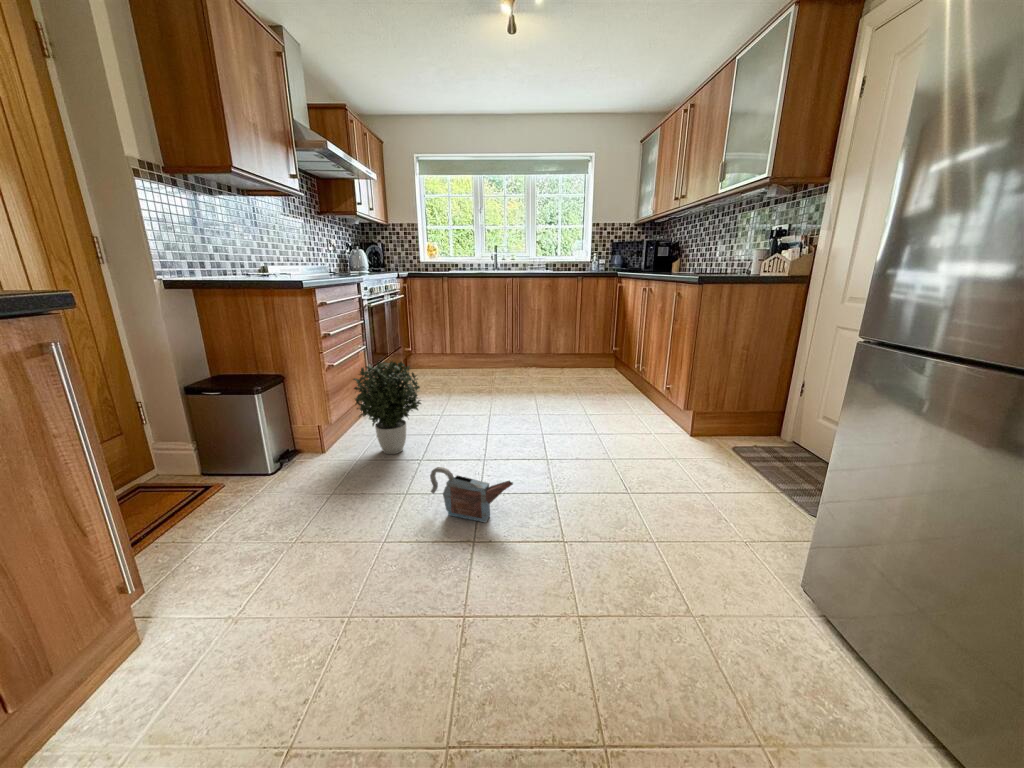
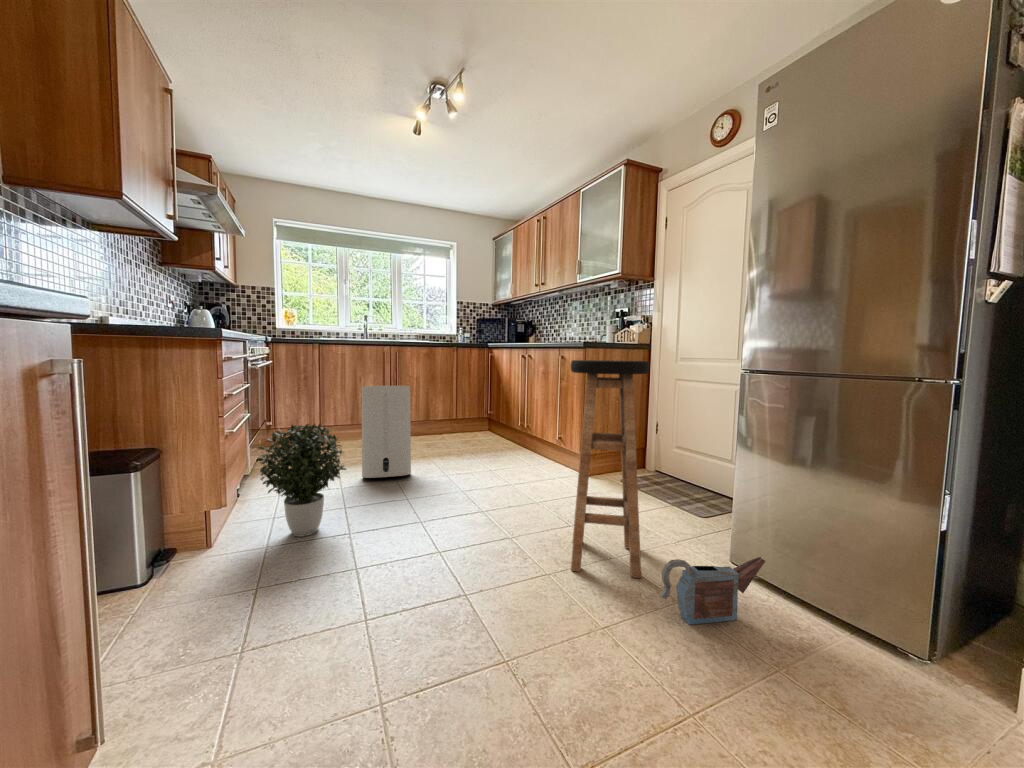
bar stool: none [590,313,713,577] -> present [571,360,649,578]
air purifier: none [462,323,507,410] -> present [362,386,411,478]
watering can: present [430,467,513,522] -> present [660,557,765,625]

